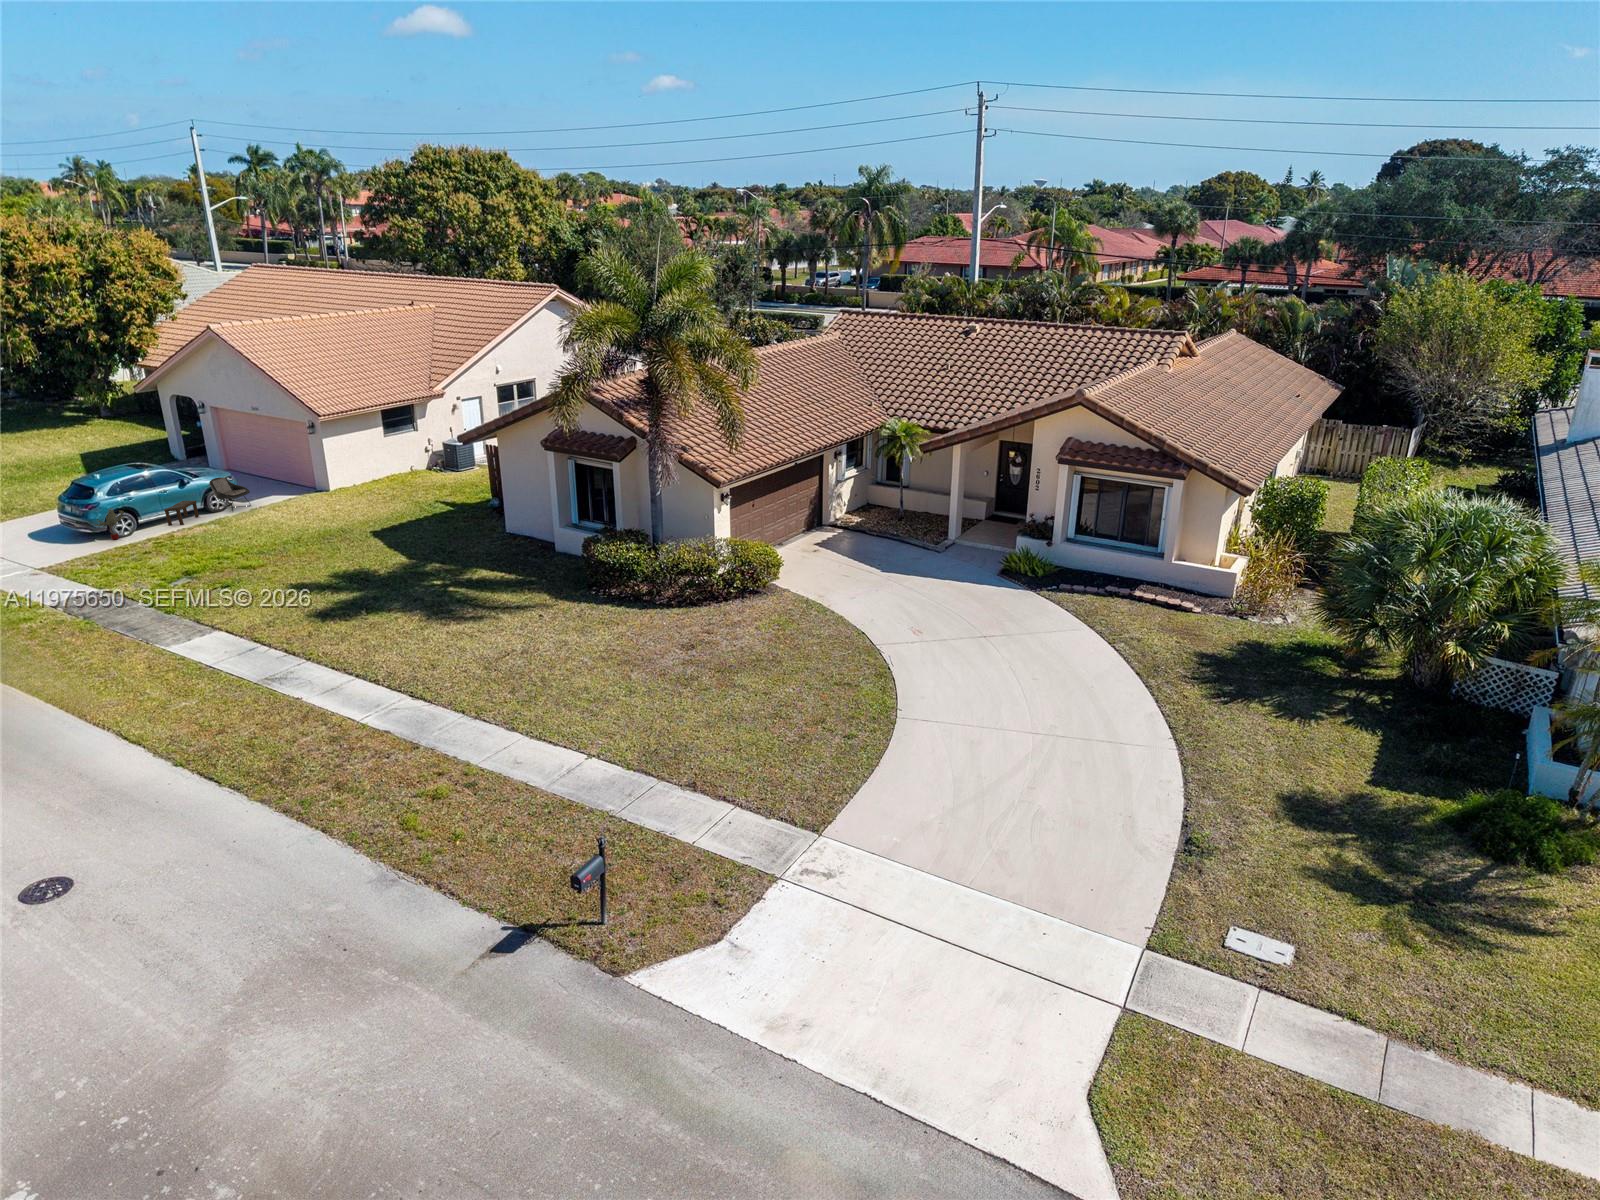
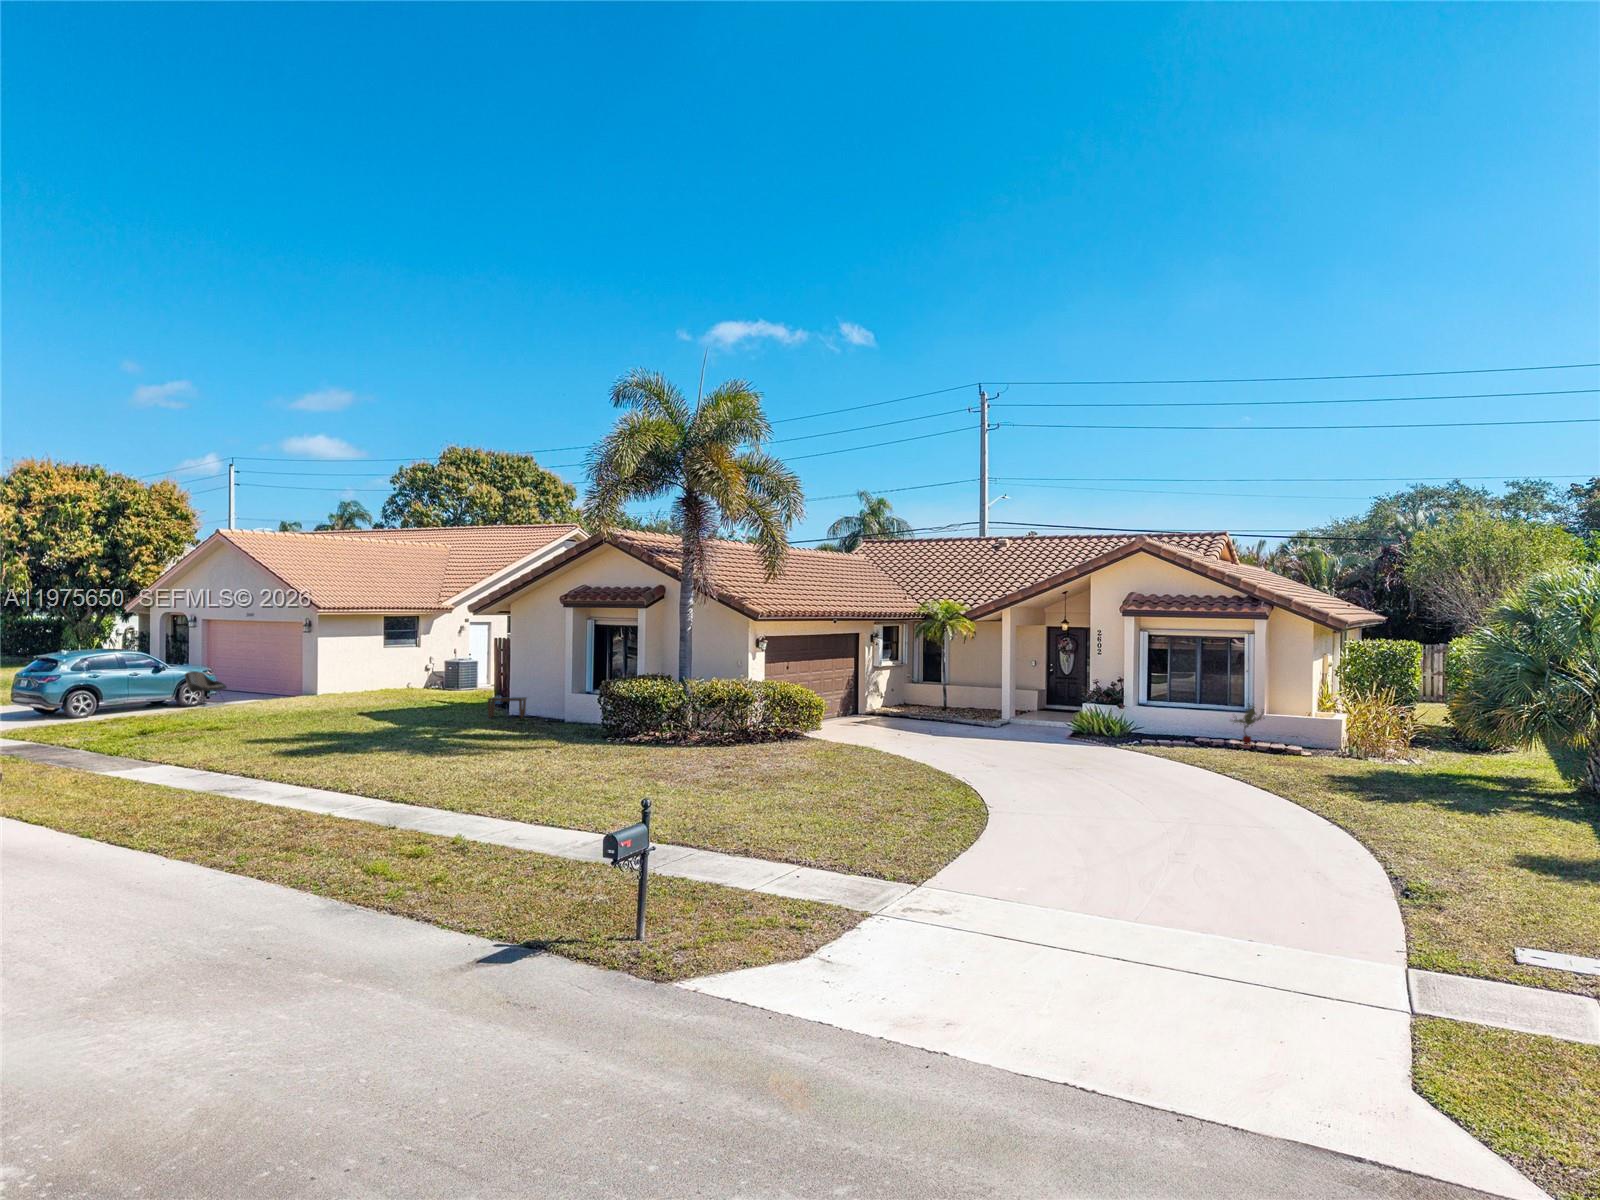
bench: present [164,501,199,525] -> present [488,697,527,718]
potted tree: present [95,508,125,540] -> present [1232,704,1265,744]

